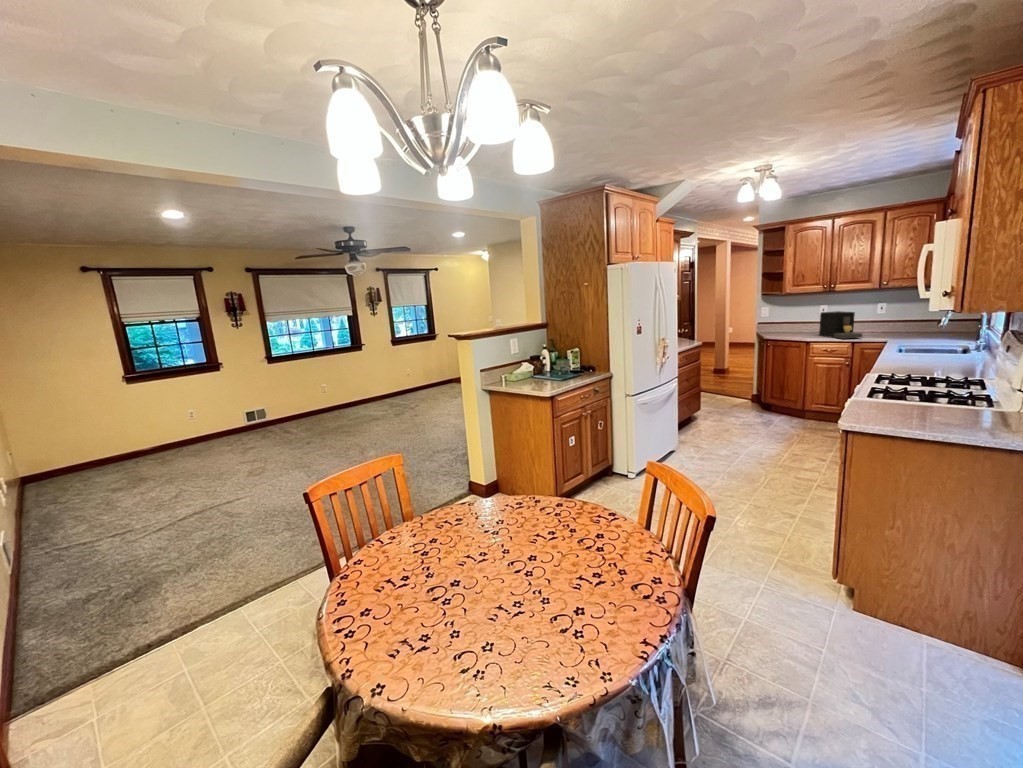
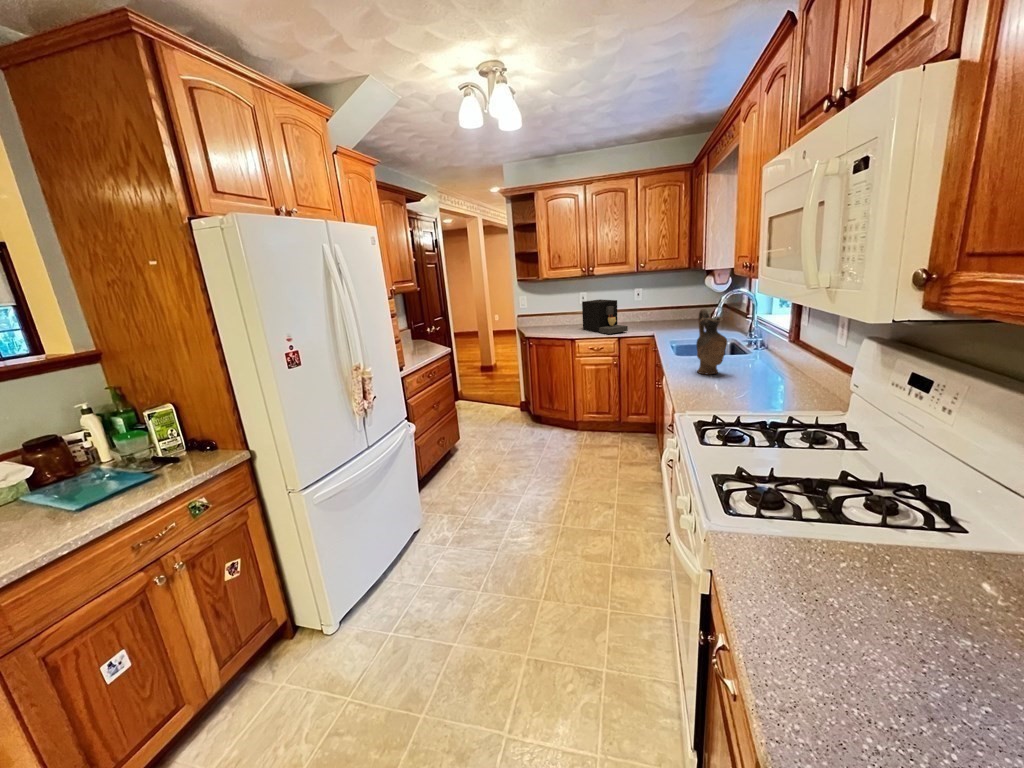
ceramic pitcher: none [903,317,930,362] -> present [696,309,727,374]

